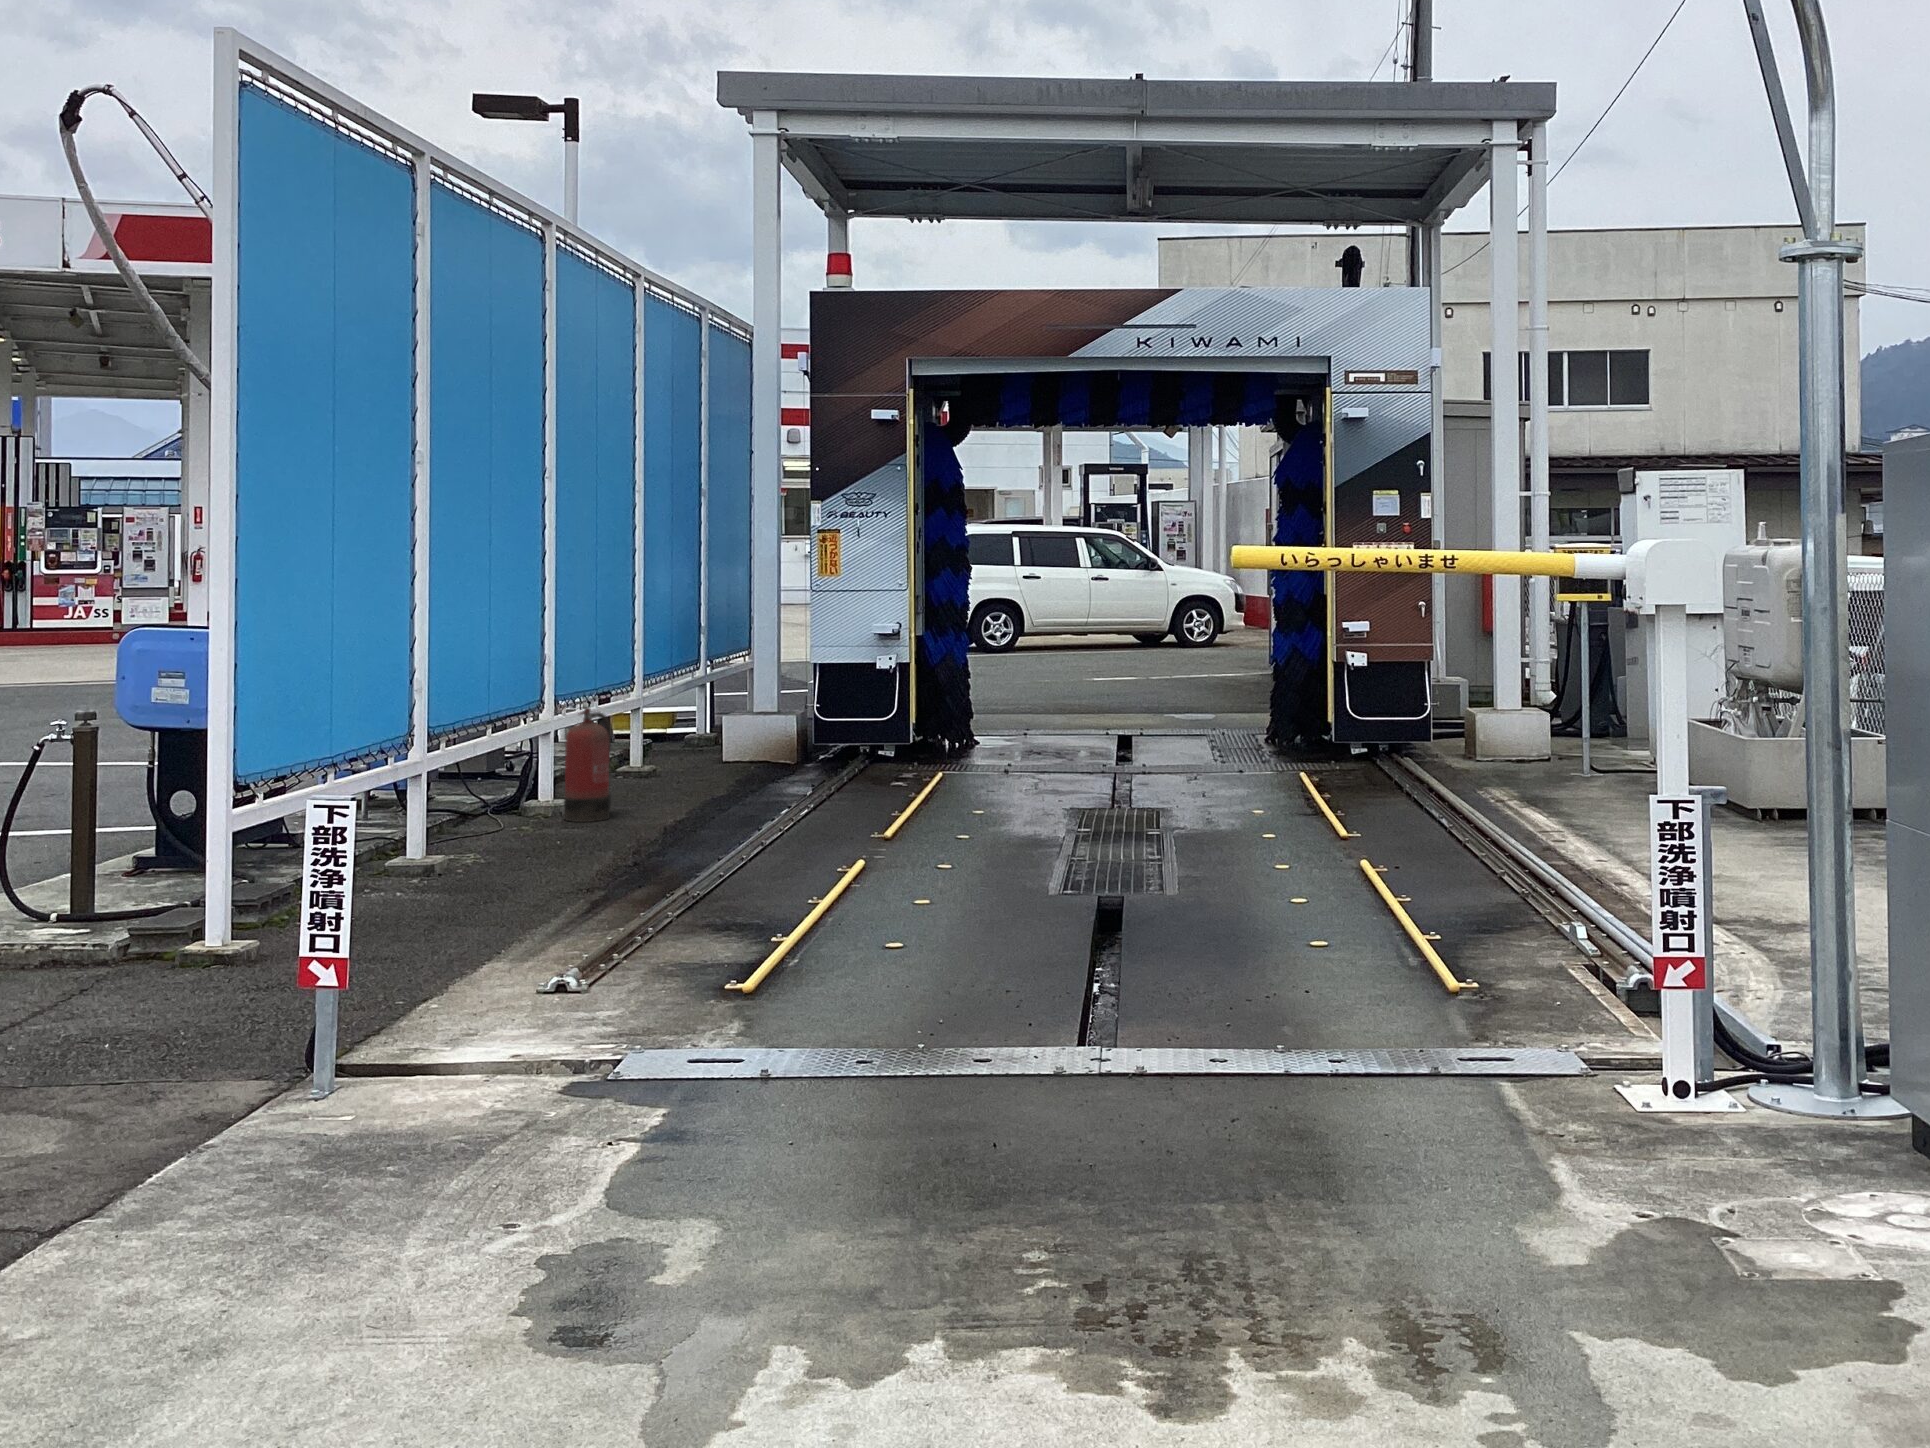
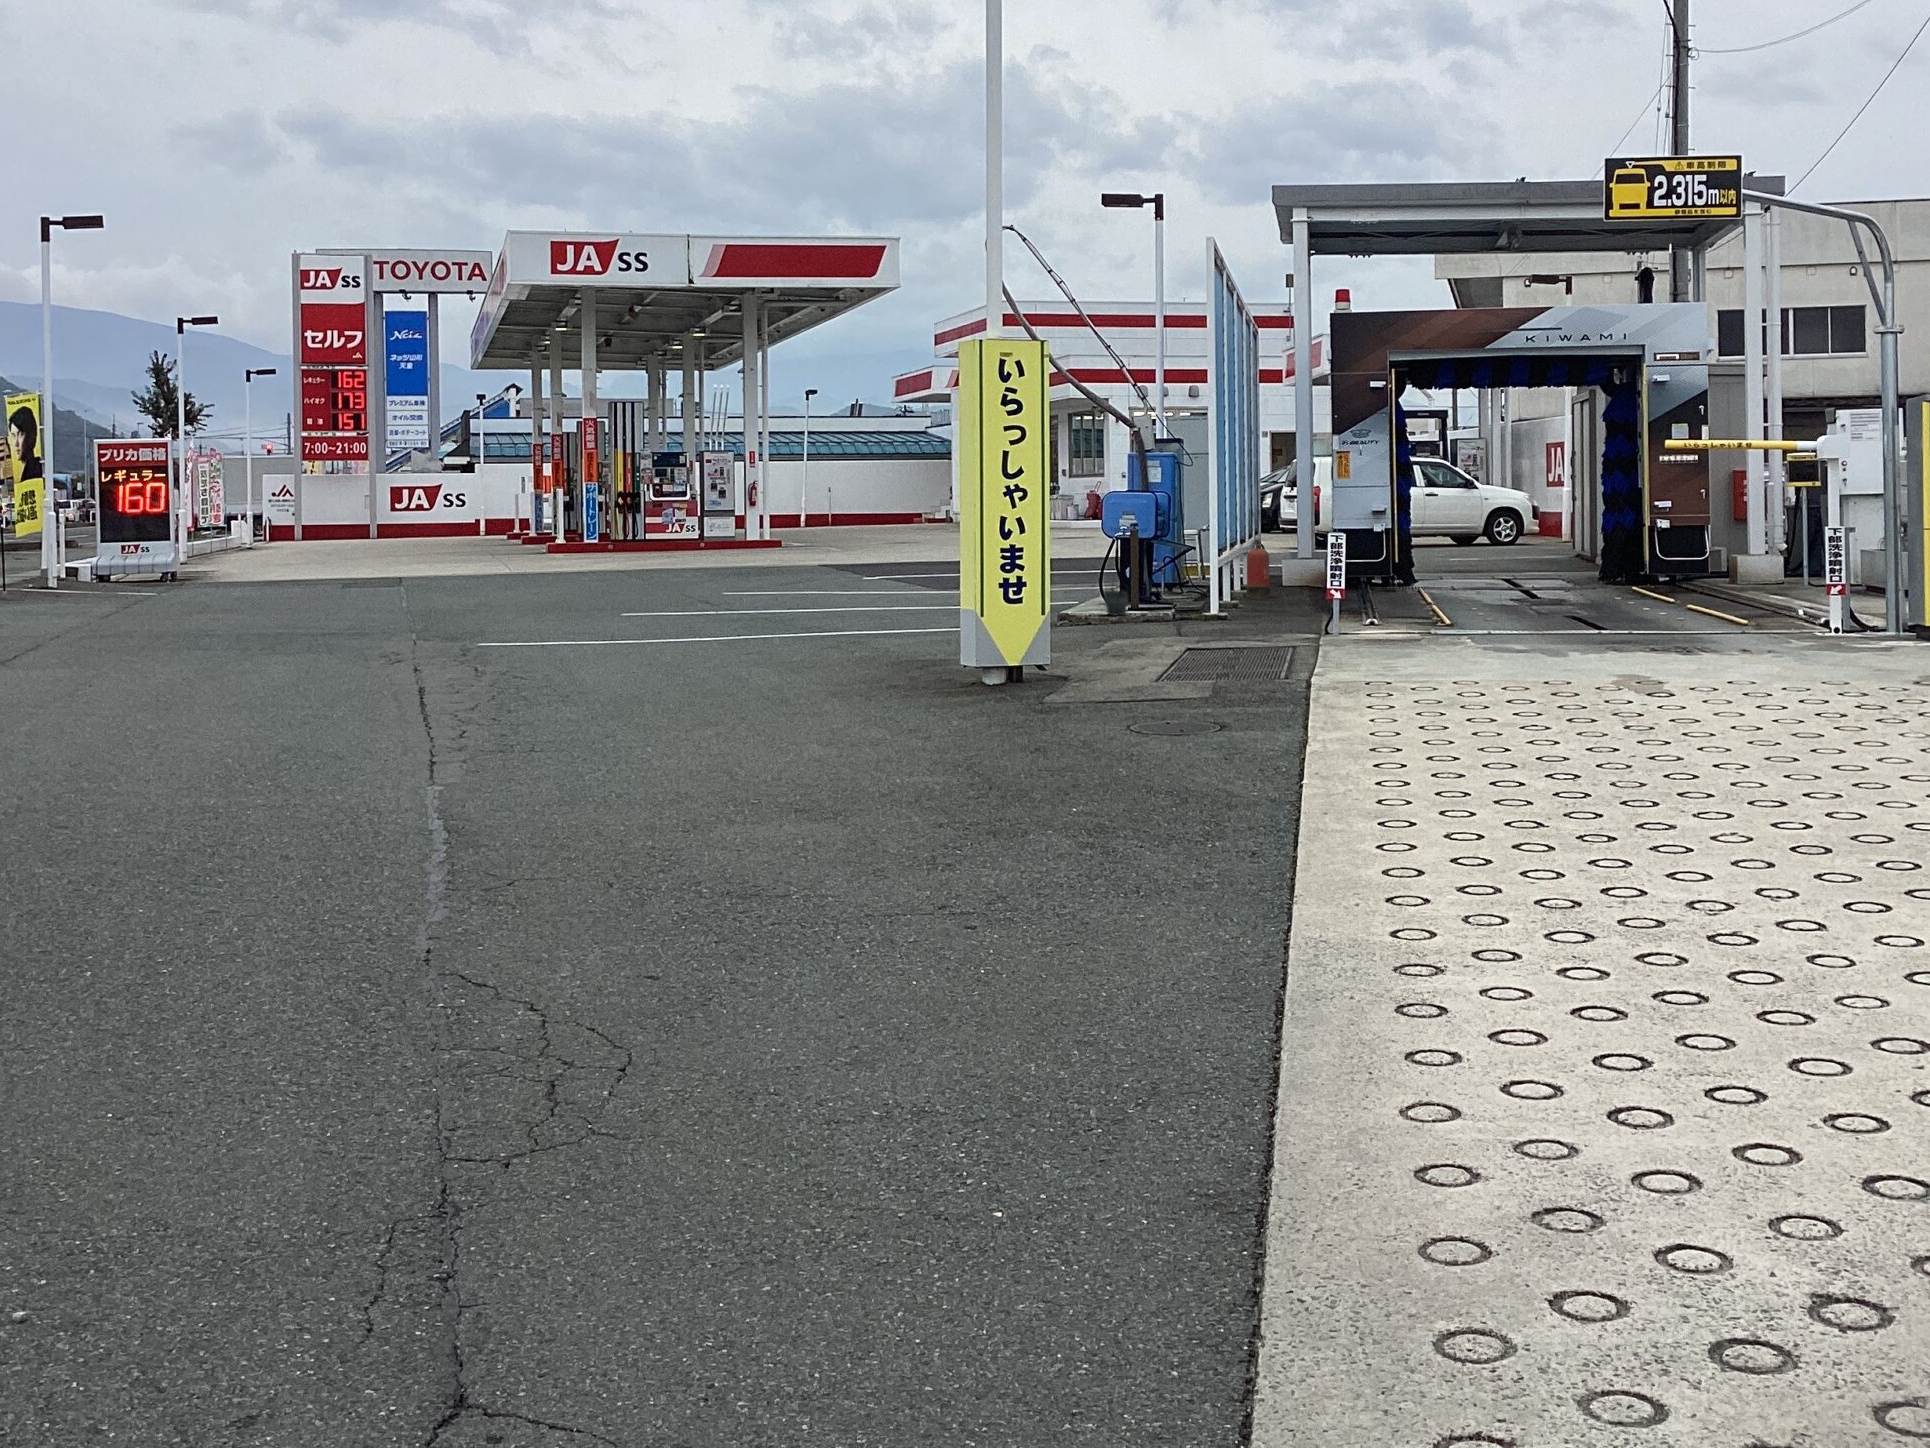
bucket: none [101,821,169,910] -> present [1104,589,1128,615]

